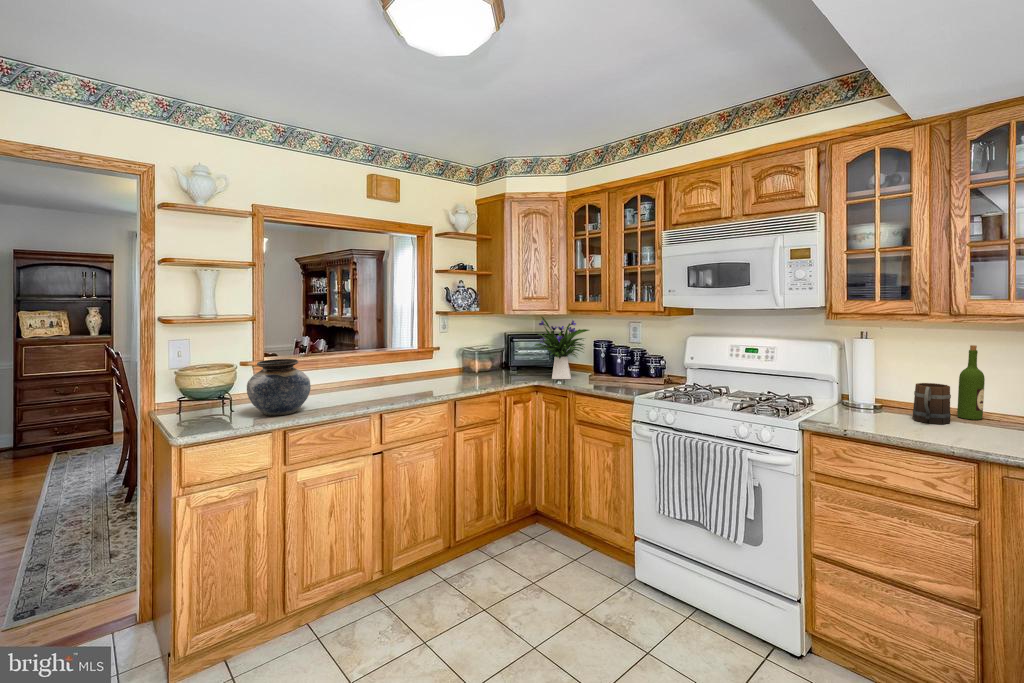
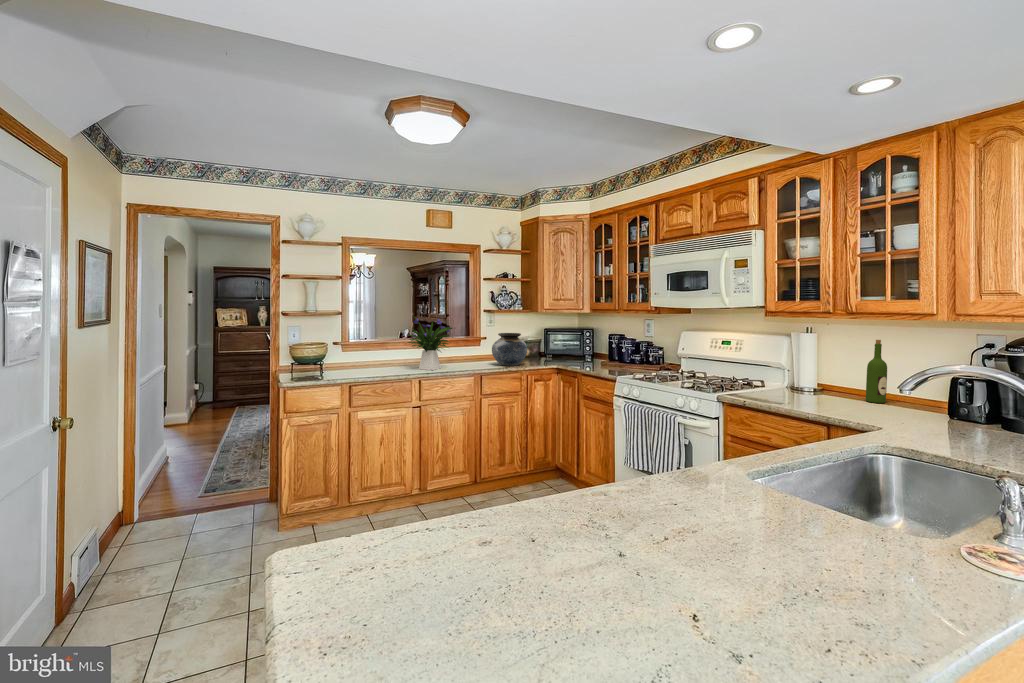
flower arrangement: present [535,317,589,379] -> present [408,316,452,370]
vase: present [247,359,311,416] -> present [492,333,527,366]
mug: present [913,383,951,424] -> none [820,370,850,404]

